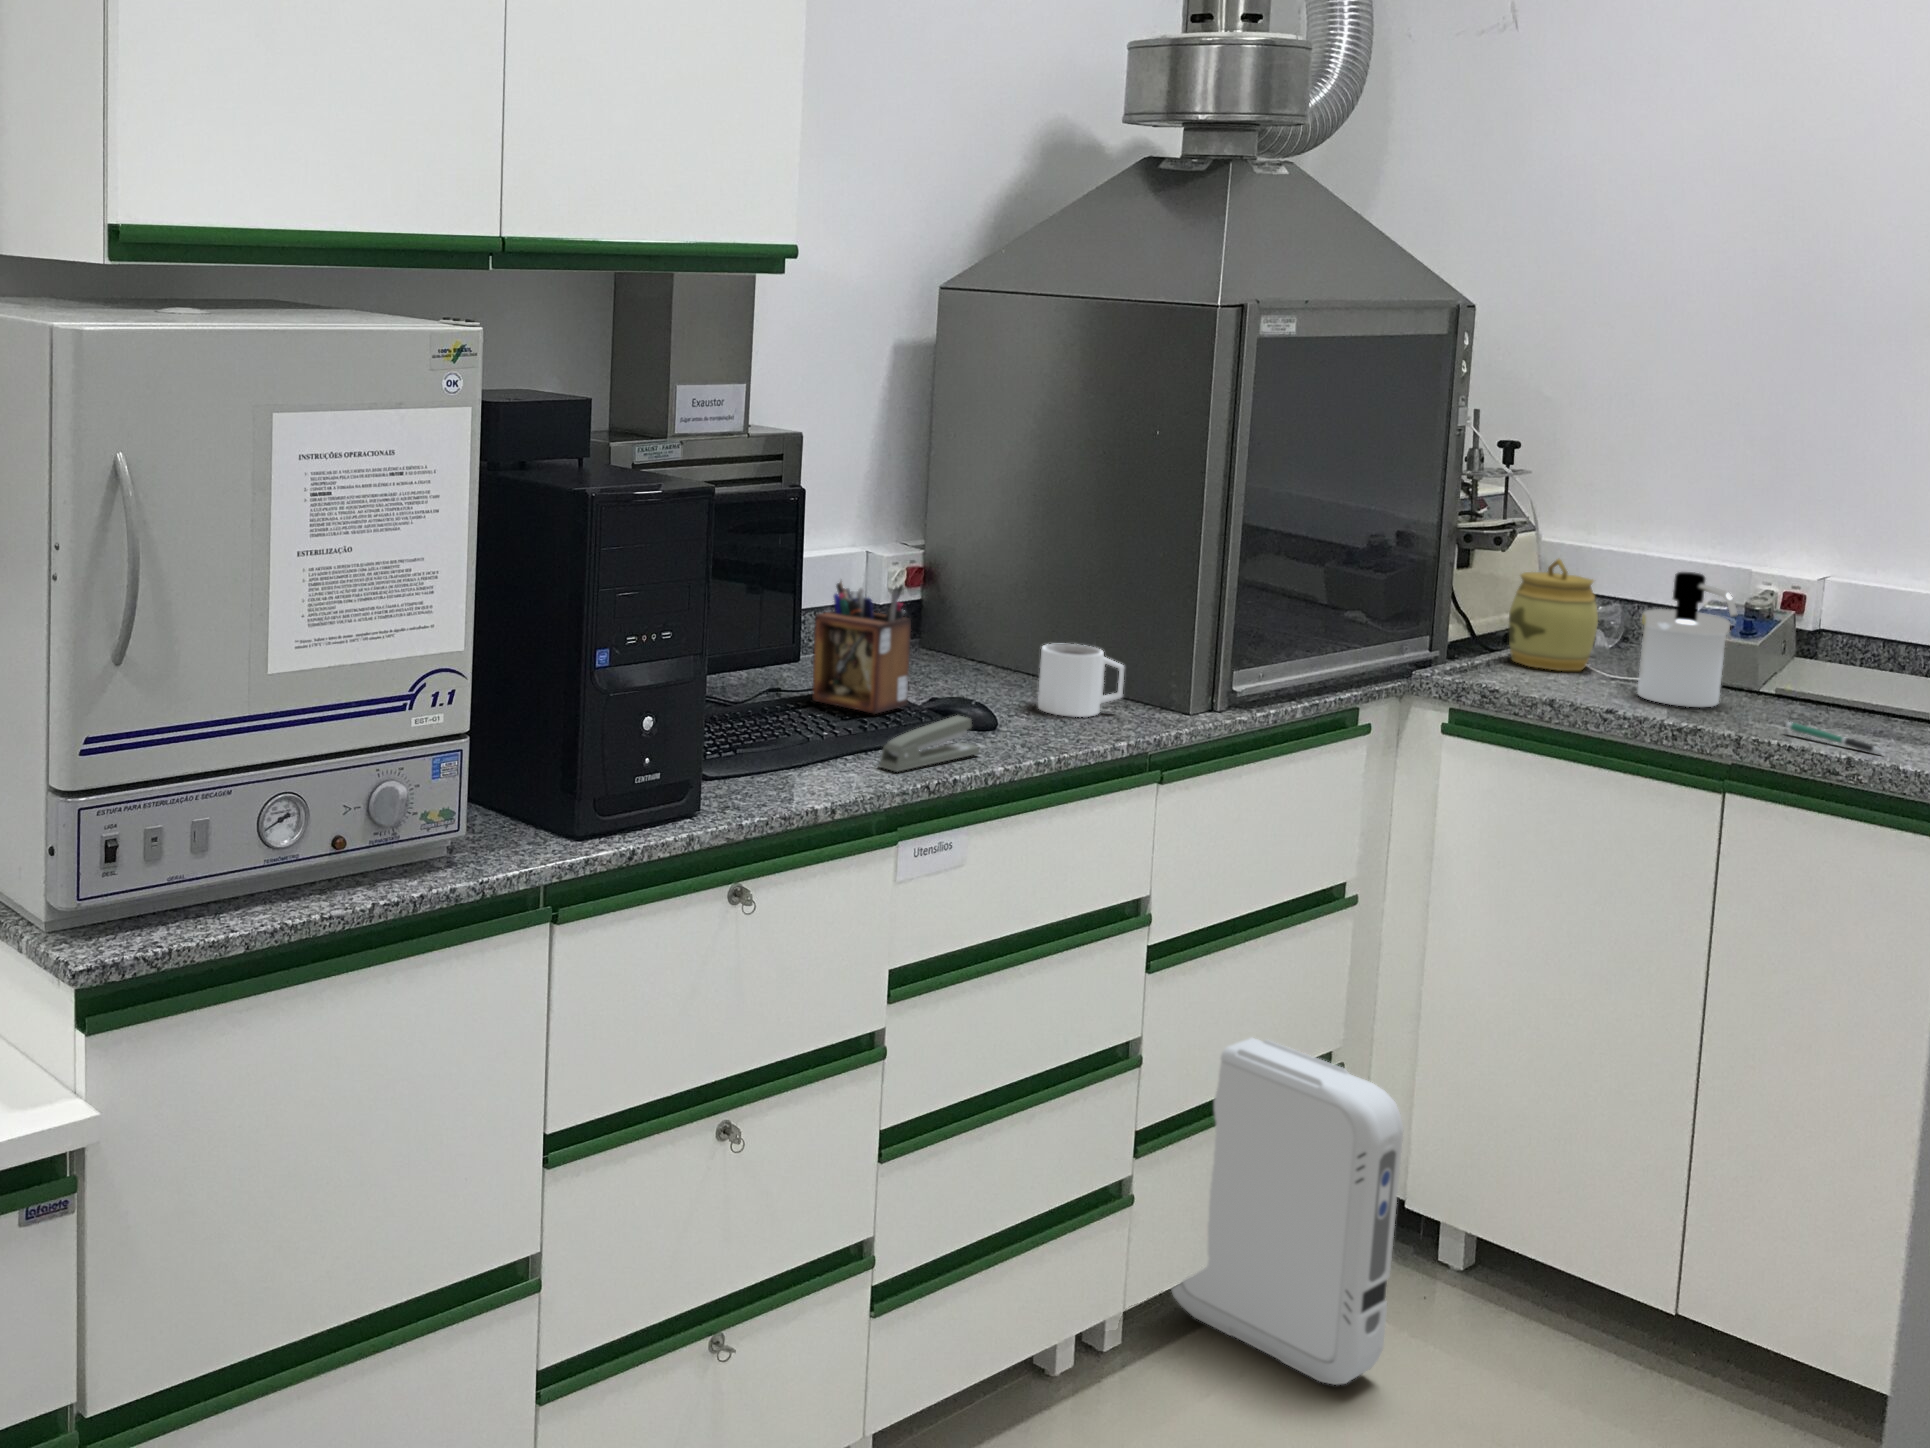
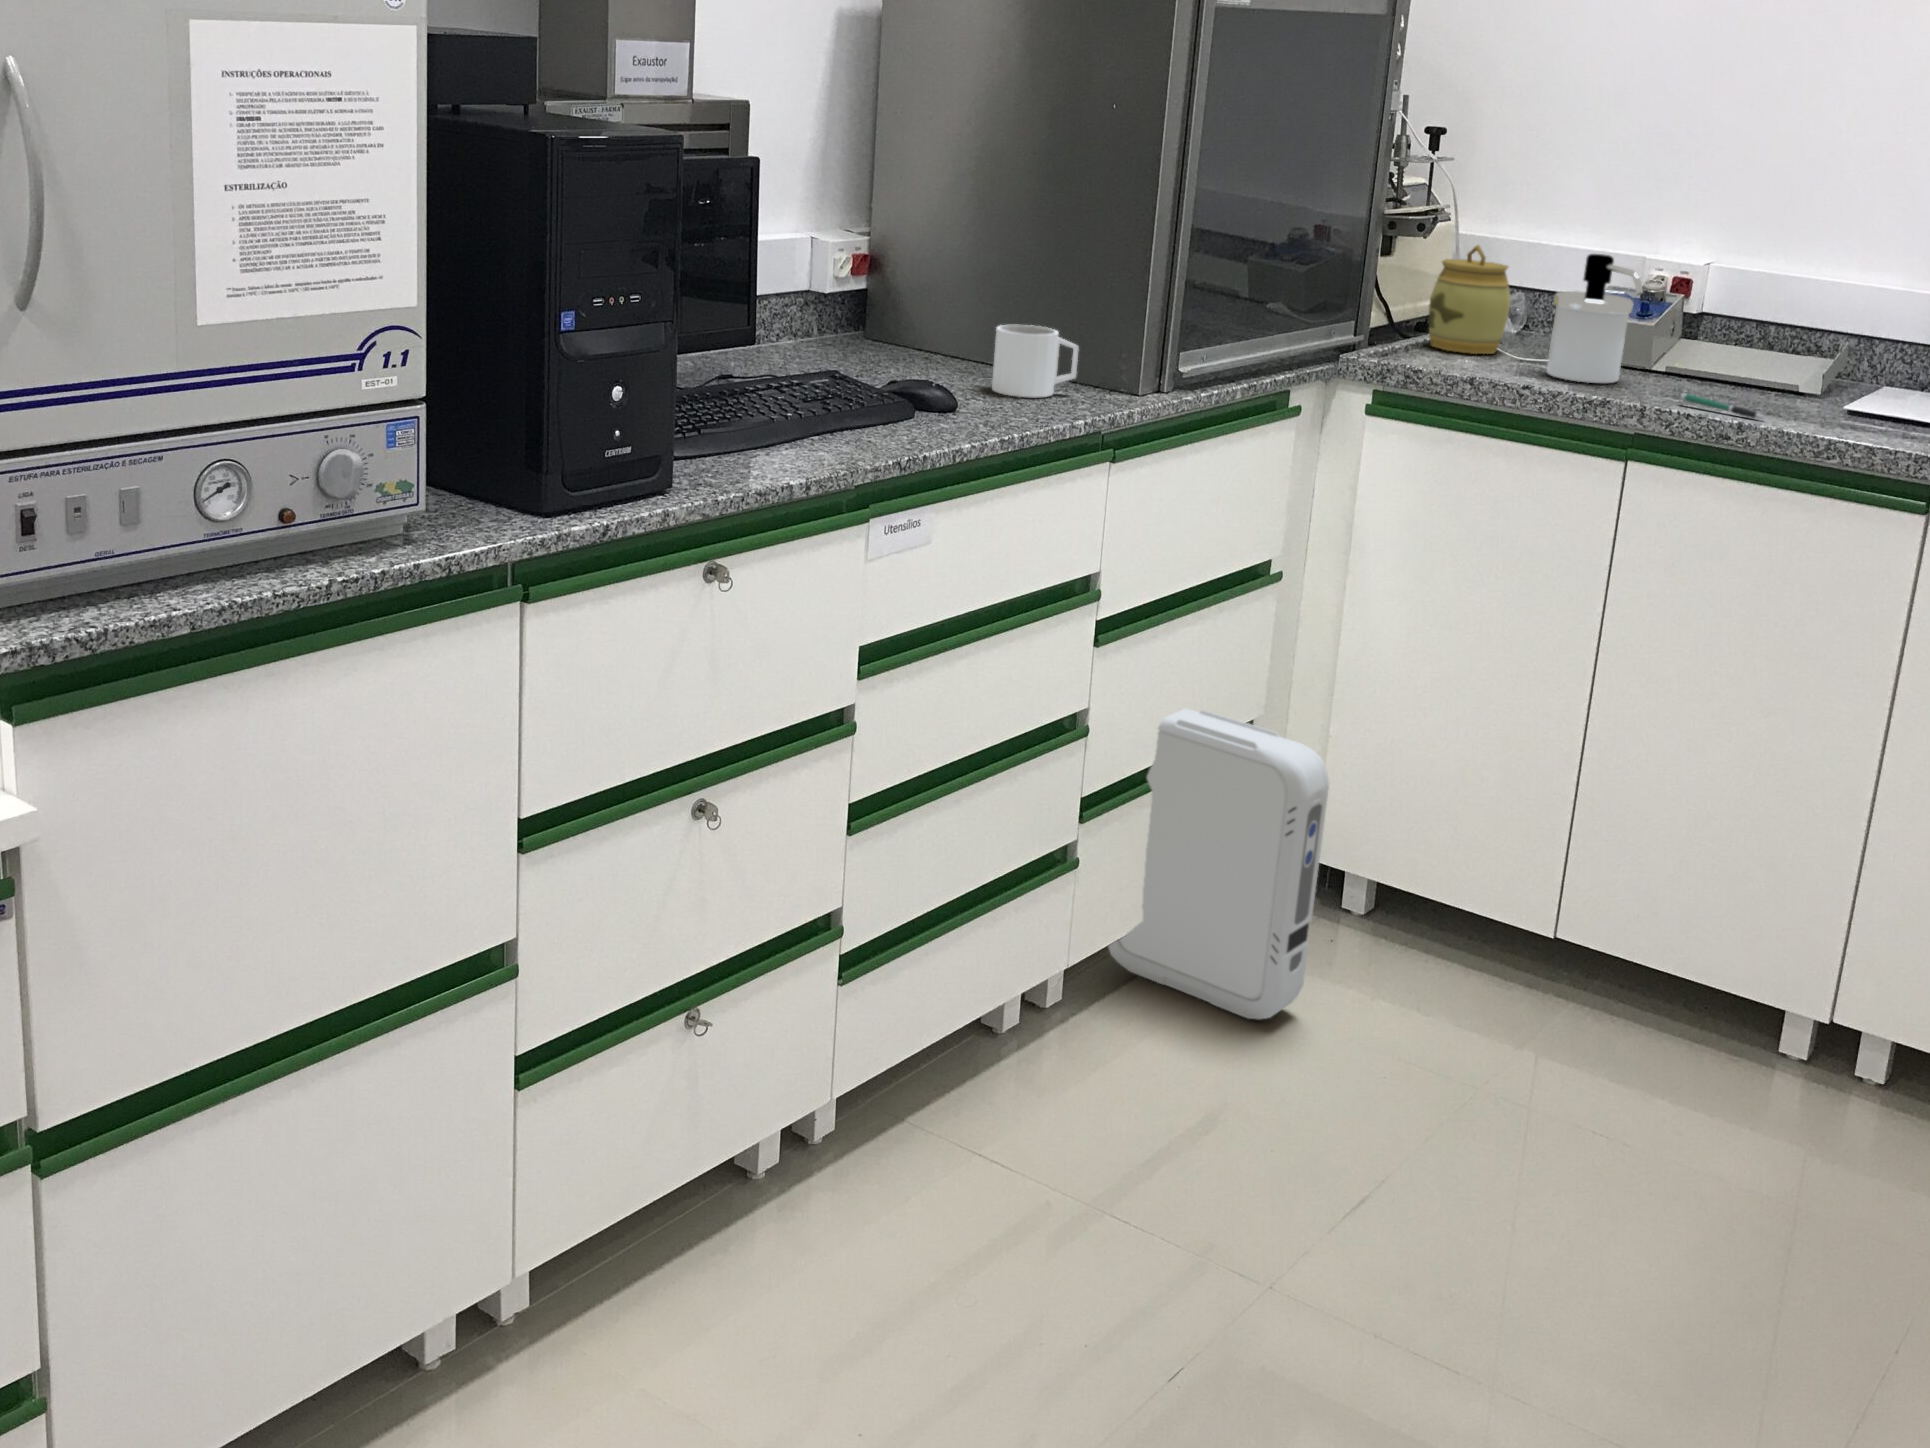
desk organizer: present [812,582,911,714] -> none [764,256,867,396]
stapler: present [879,716,979,772] -> none [845,391,944,447]

